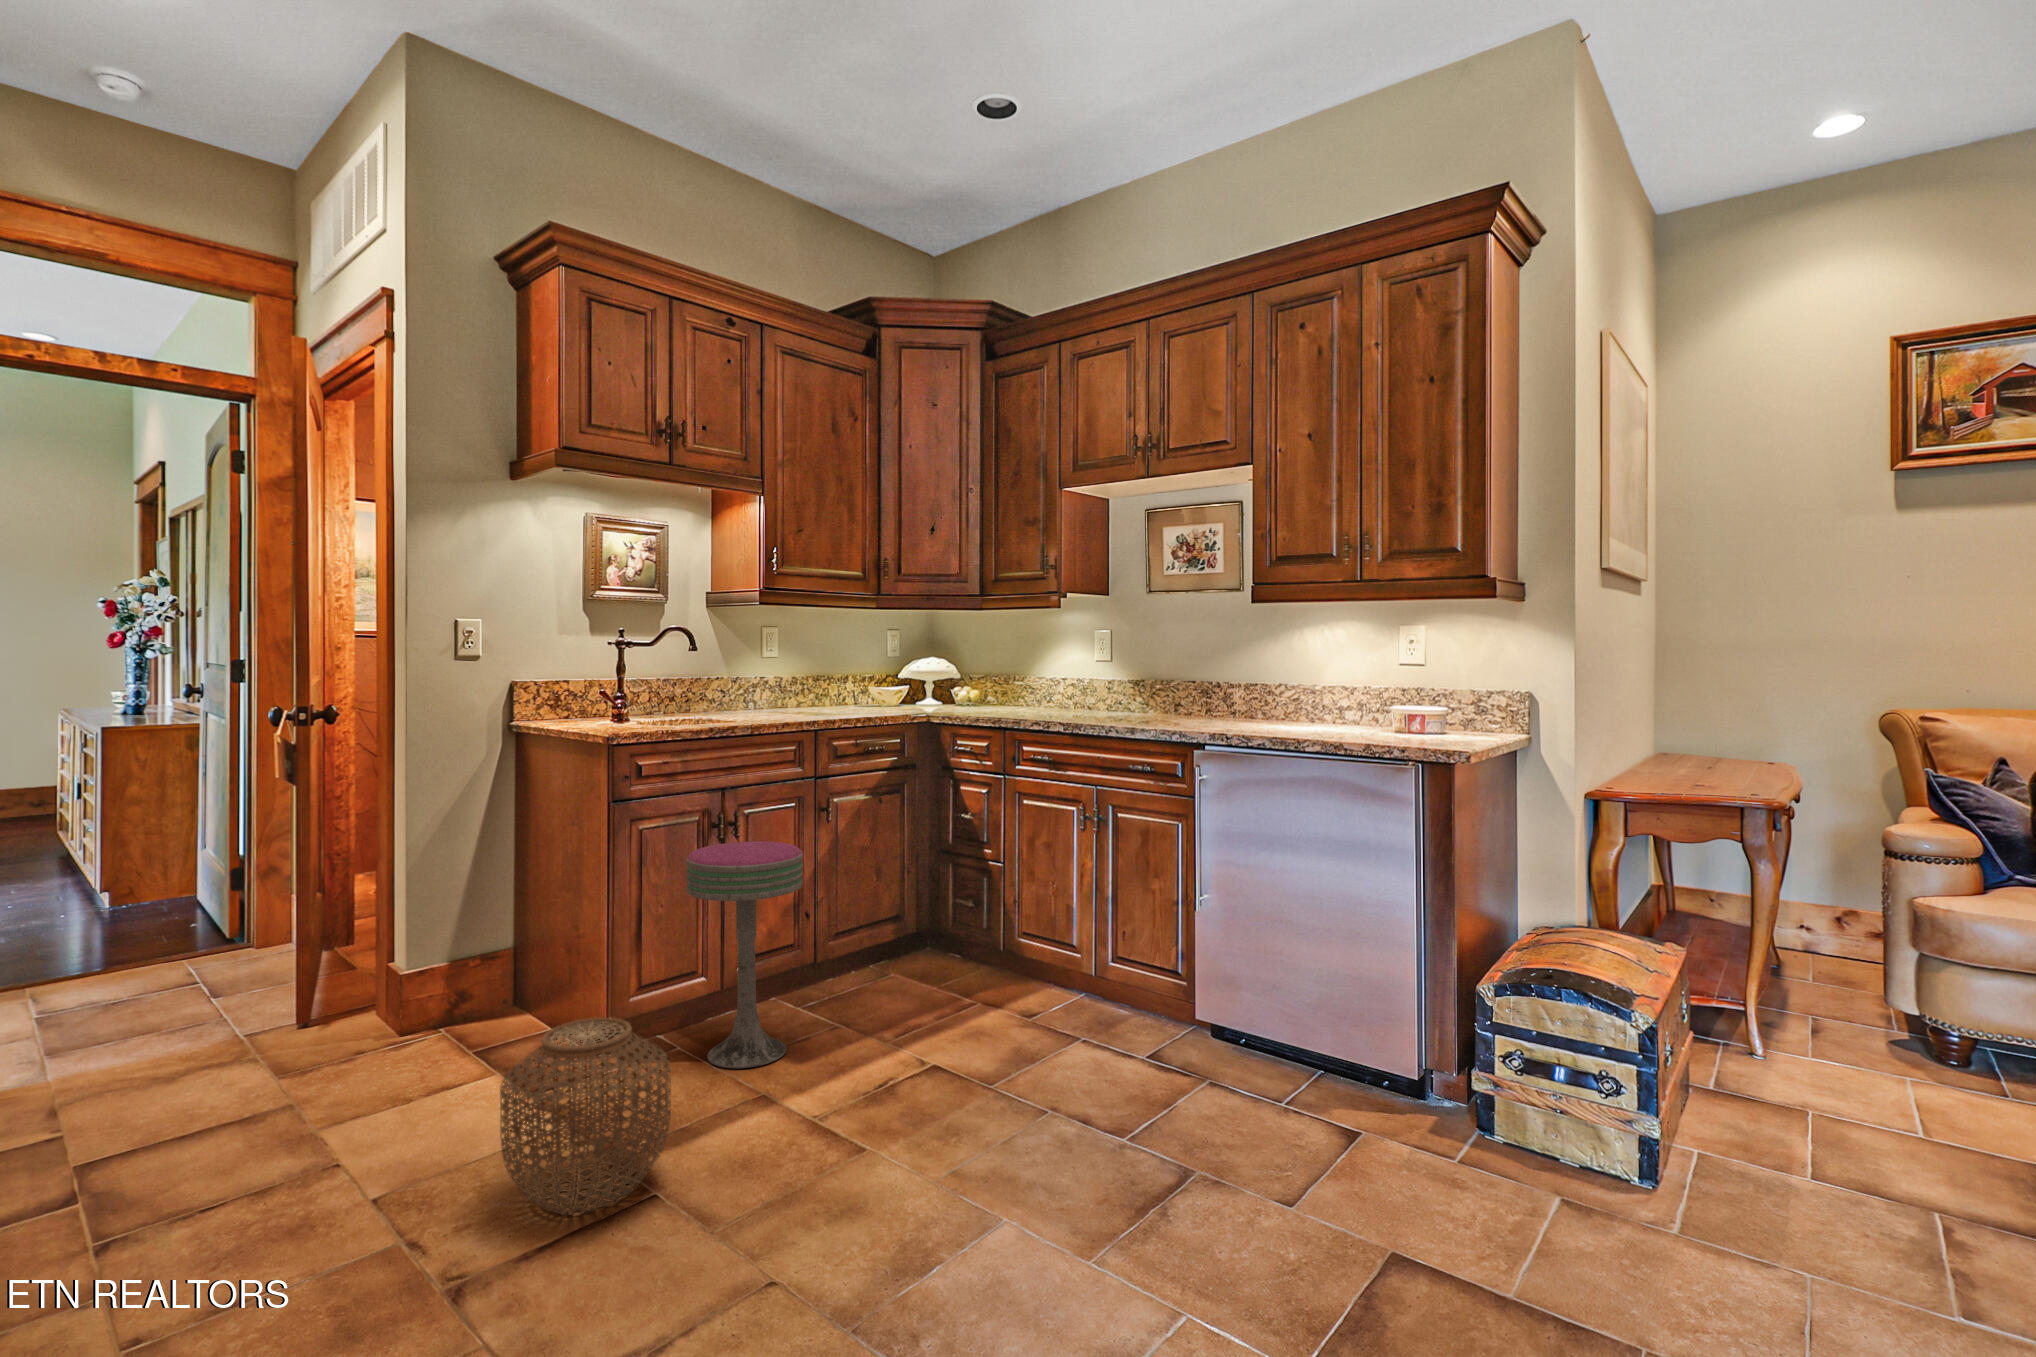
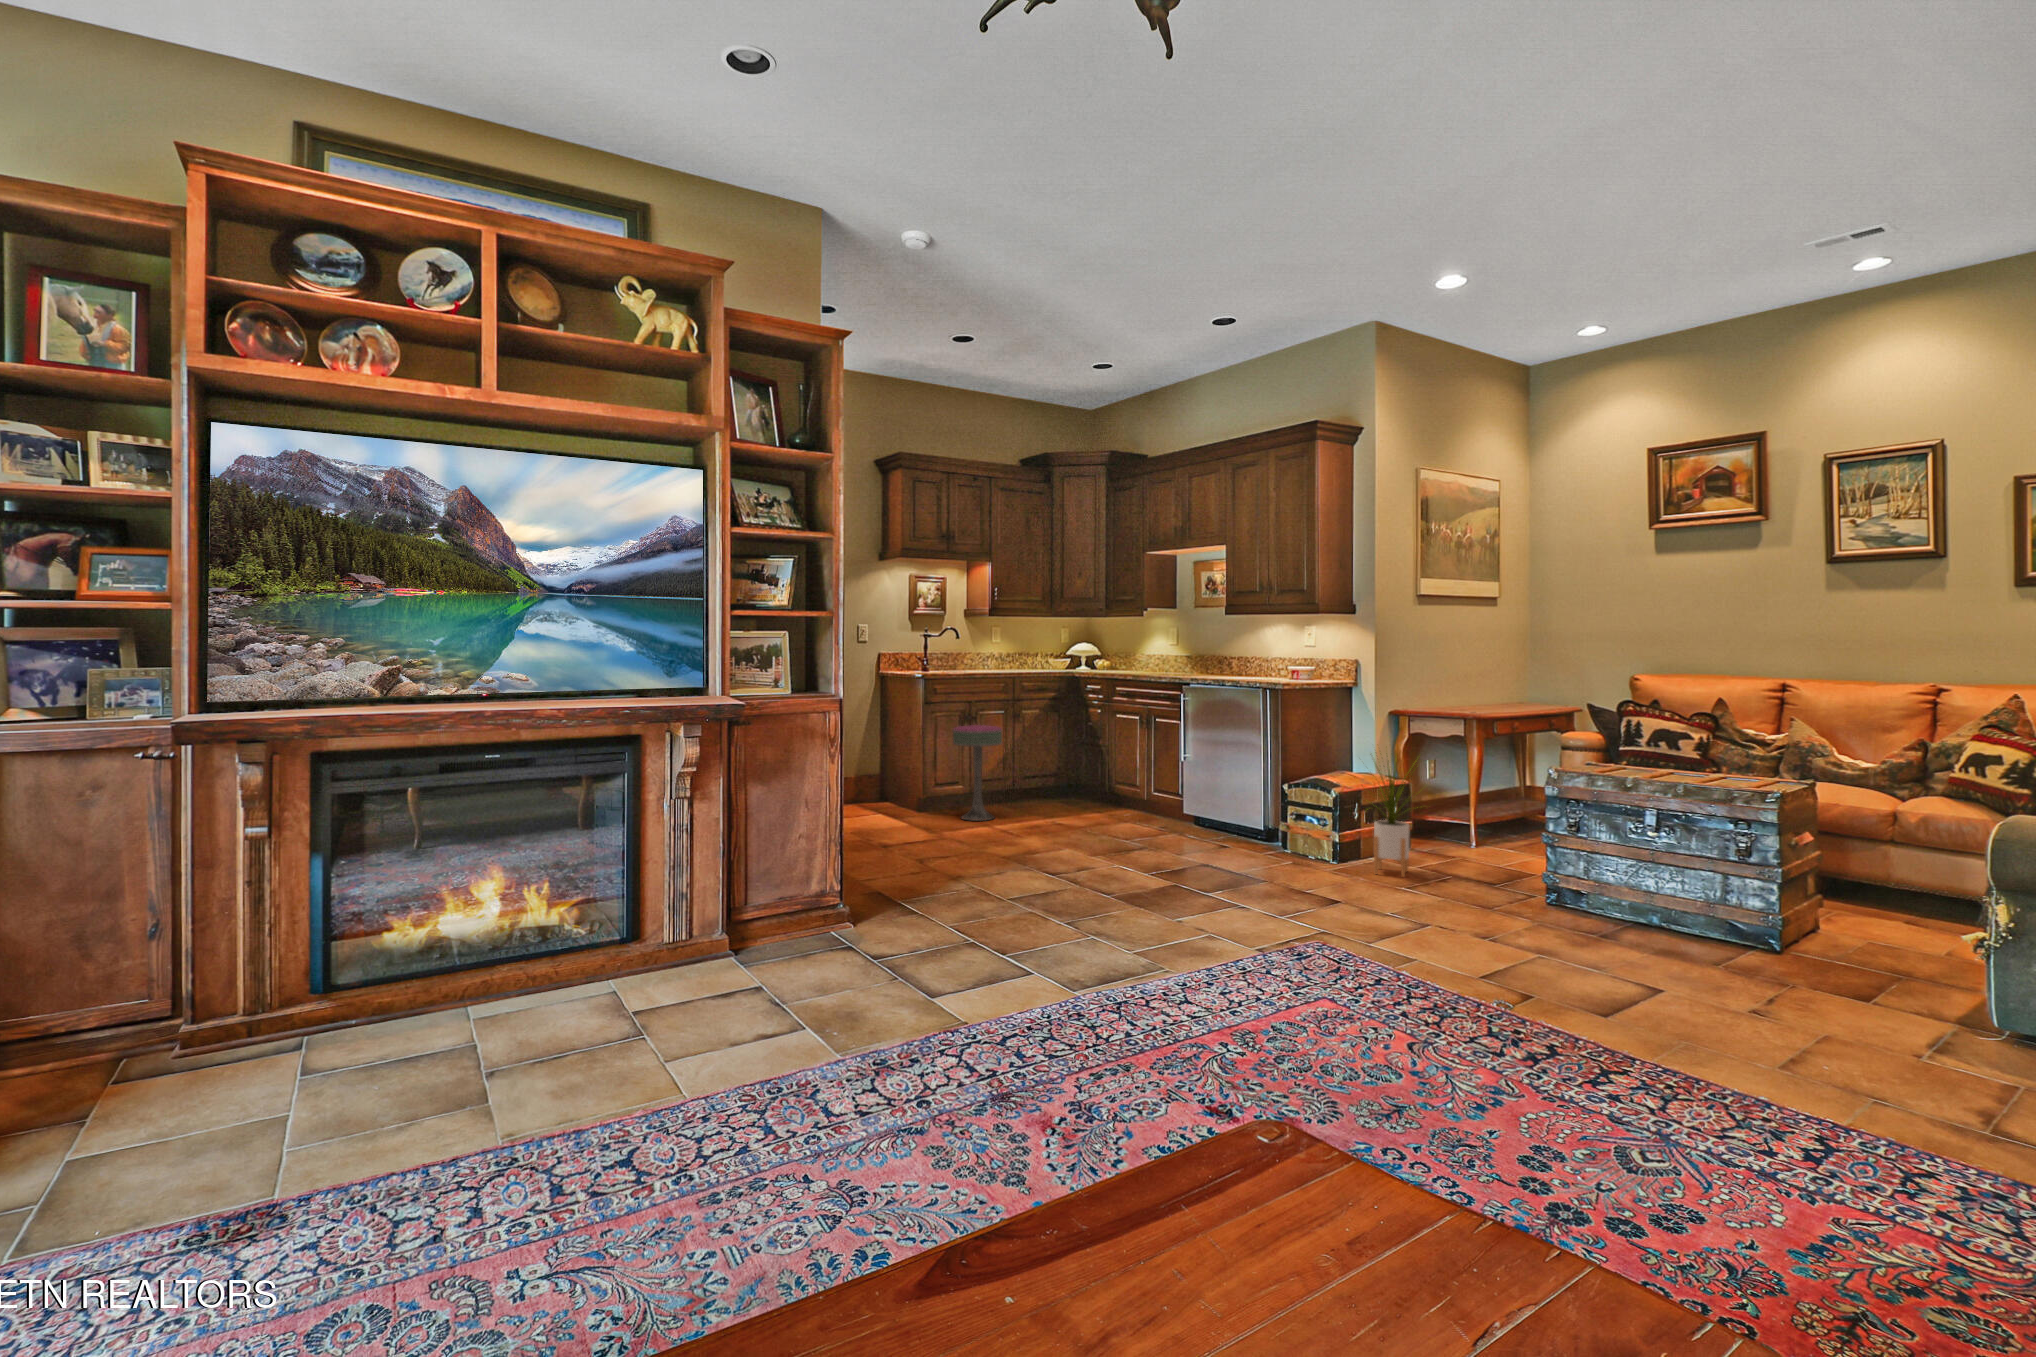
house plant: none [1720,899,1942,1250] -> present [1365,756,1409,877]
woven basket: present [500,1018,671,1215] -> none [886,778,945,843]

